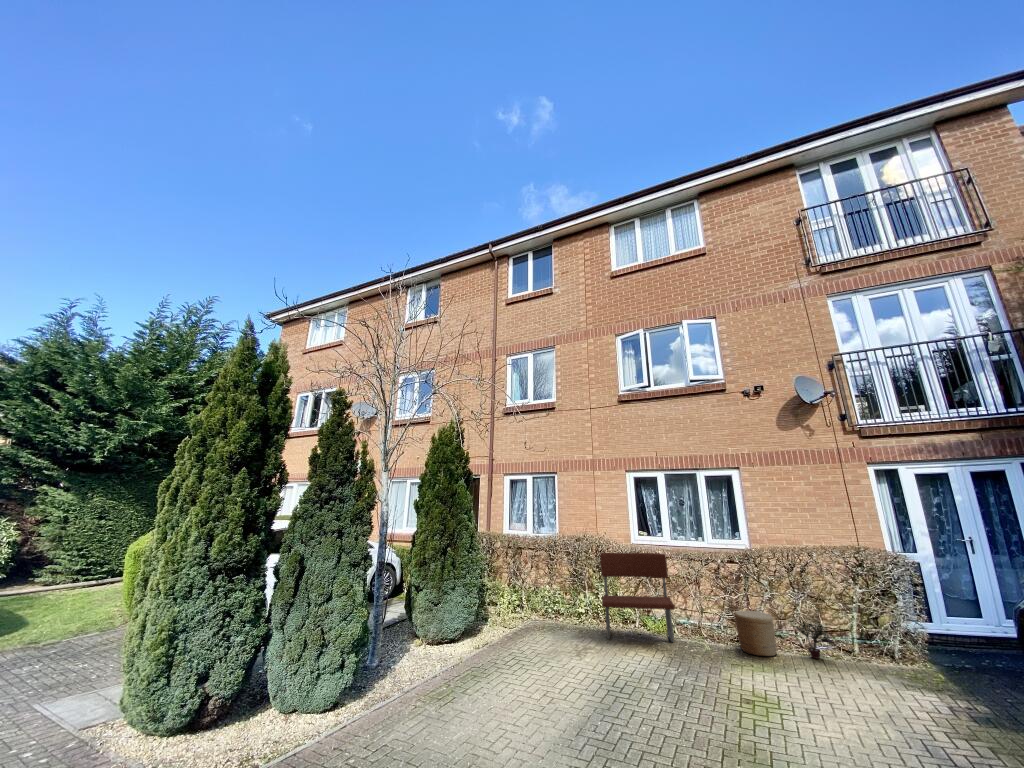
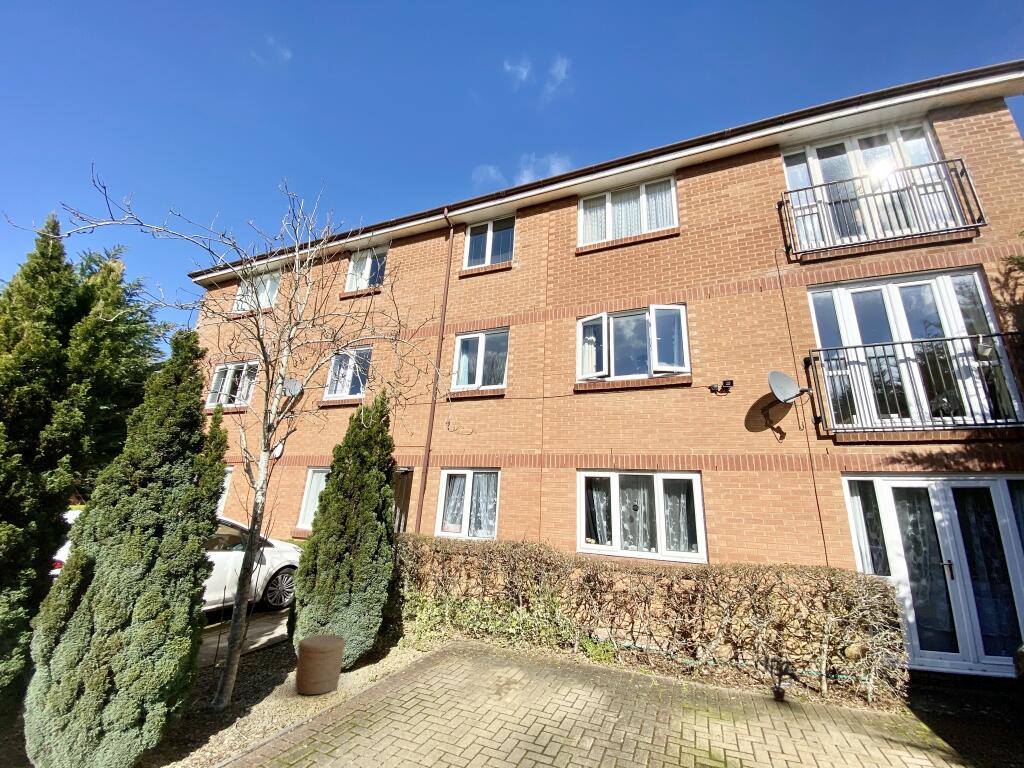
bench: present [600,553,675,642] -> none [534,564,619,675]
woven basket: present [734,611,776,656] -> present [295,635,345,695]

